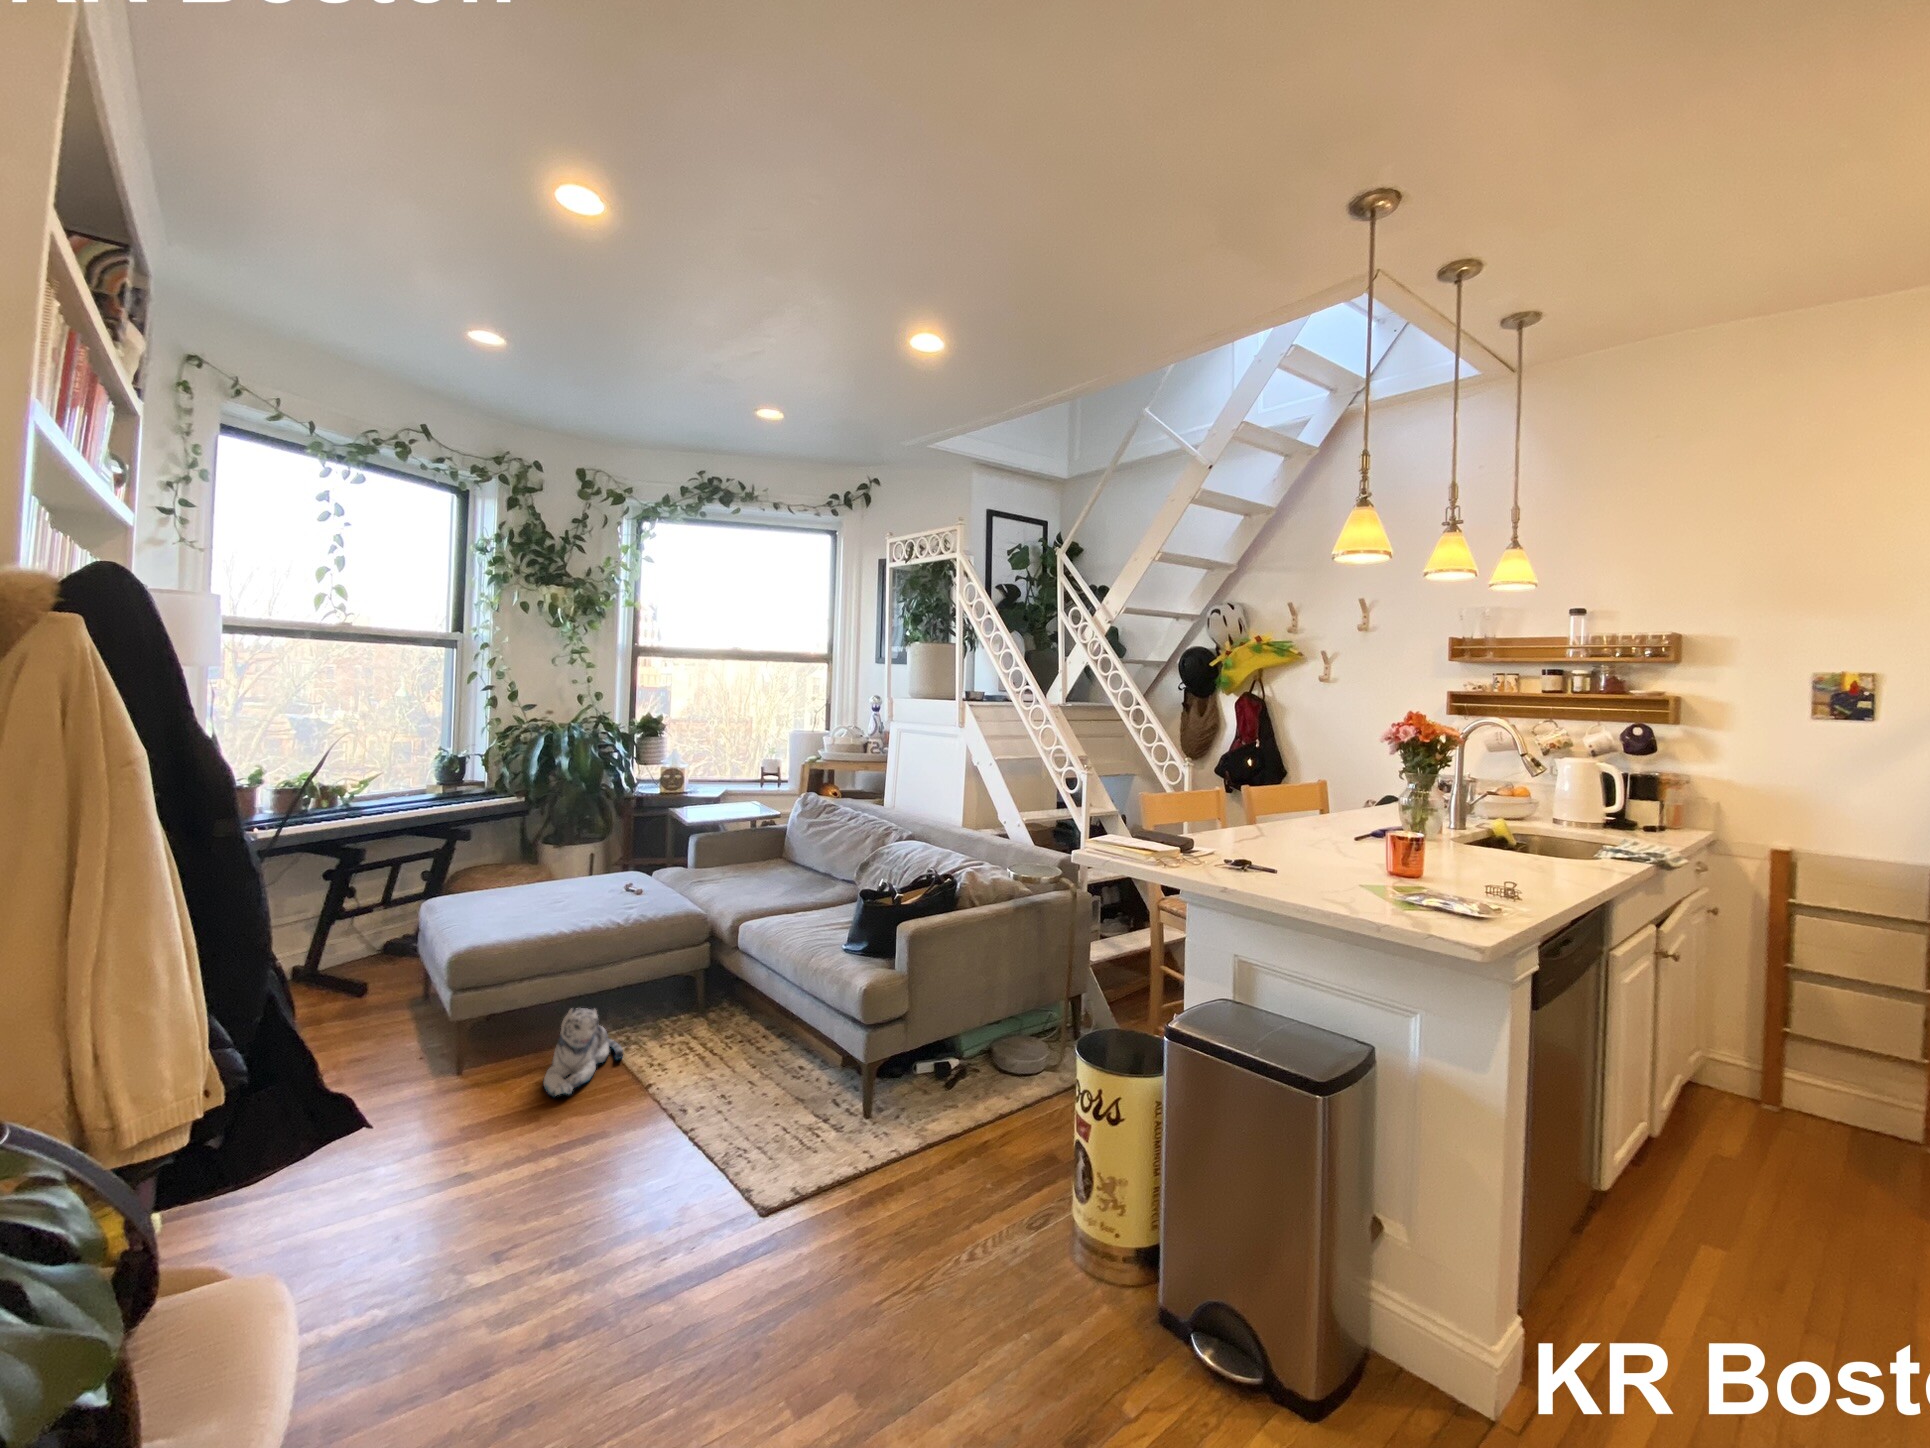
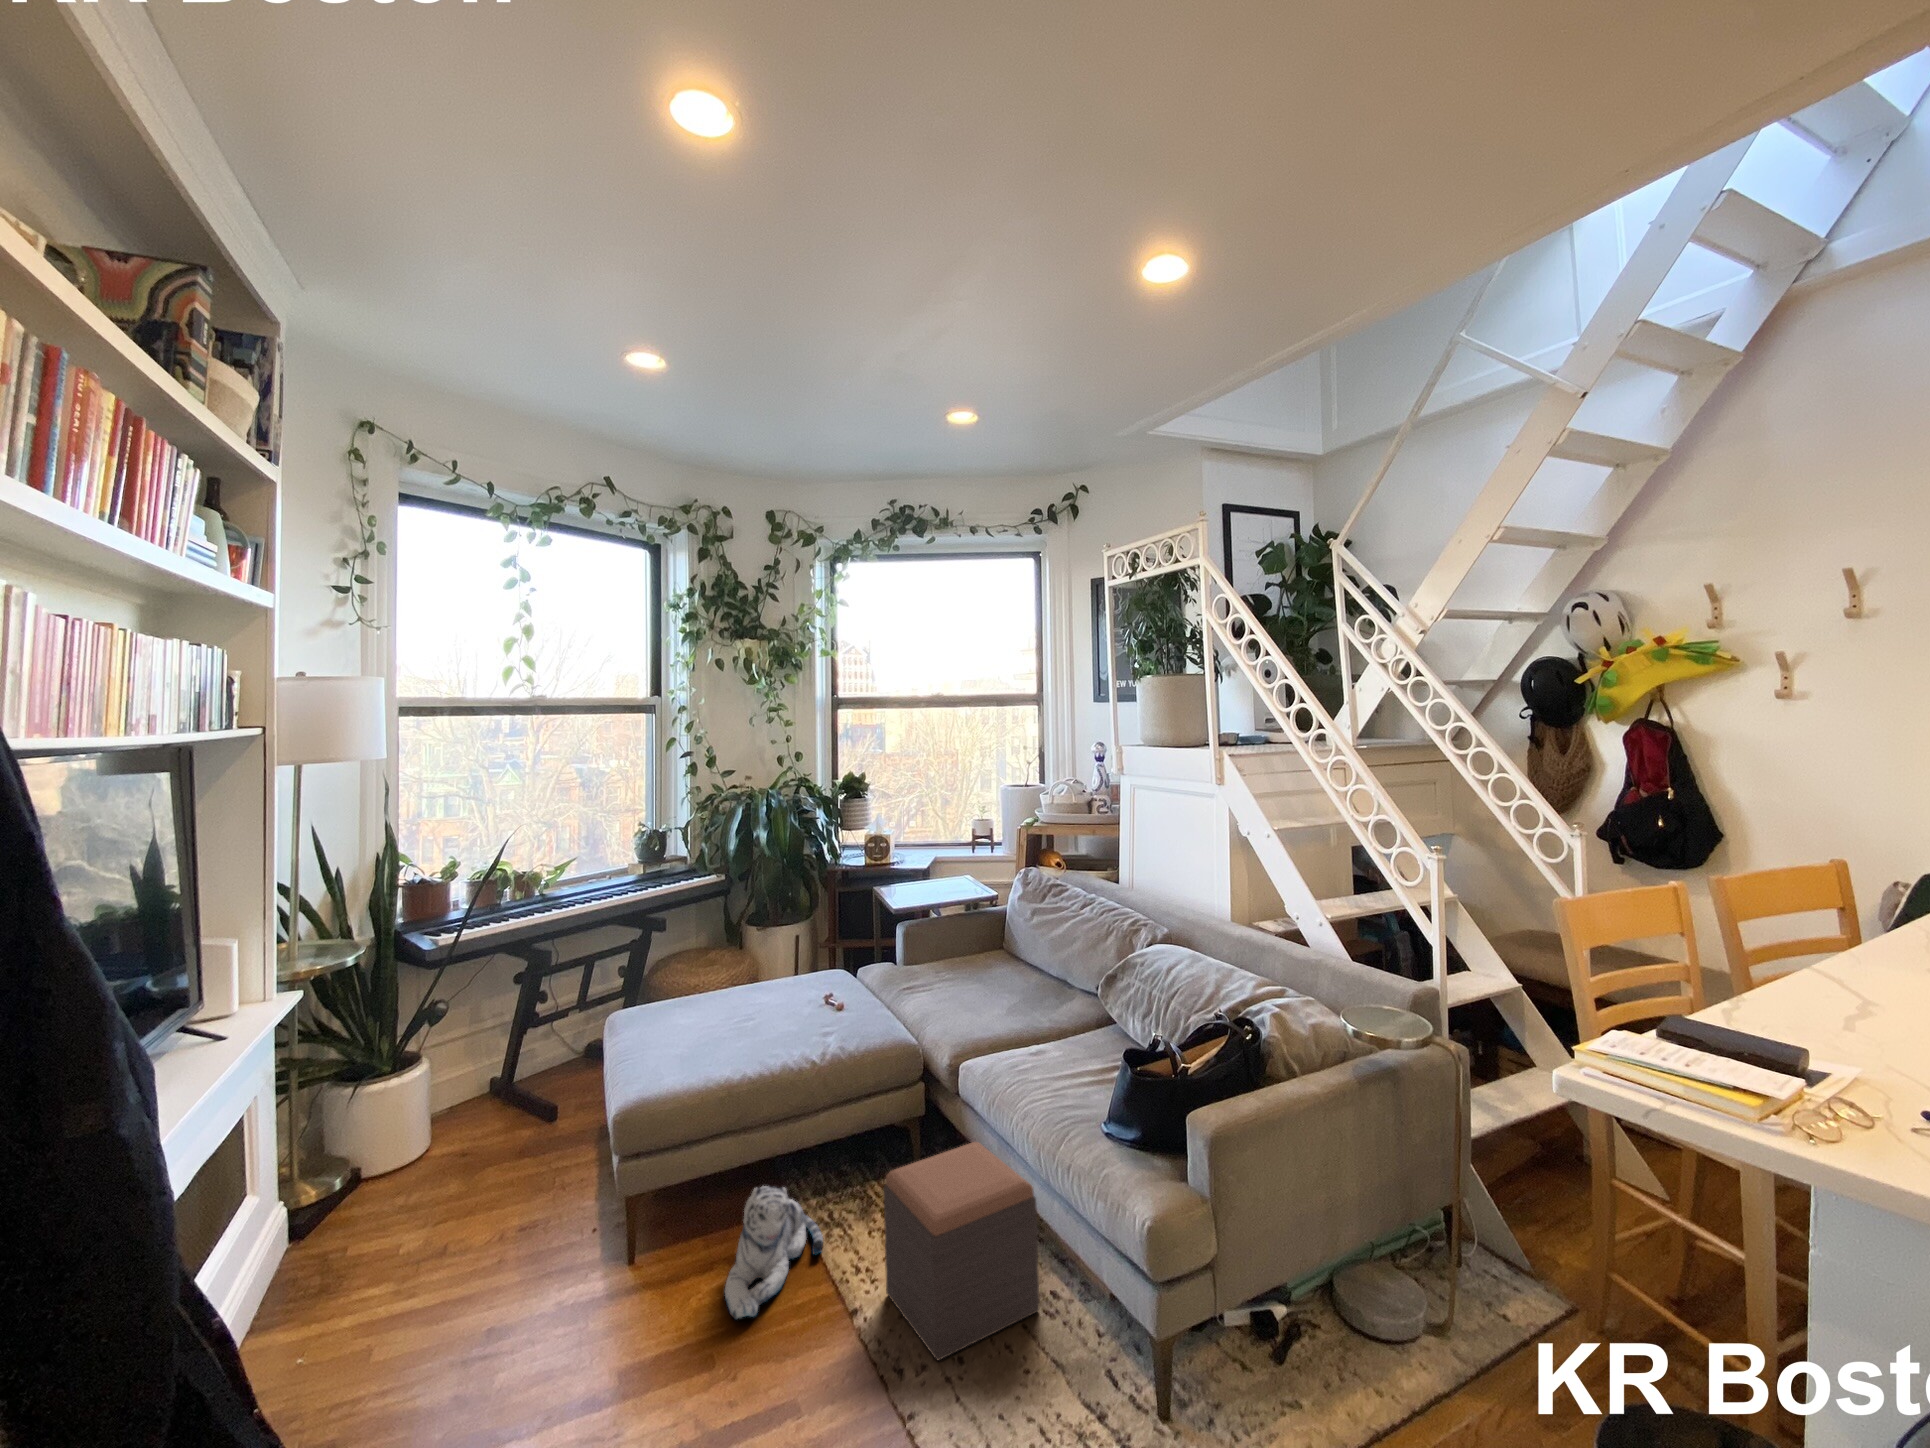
footstool: none [675,971,793,1107] -> present [884,1142,1039,1360]

